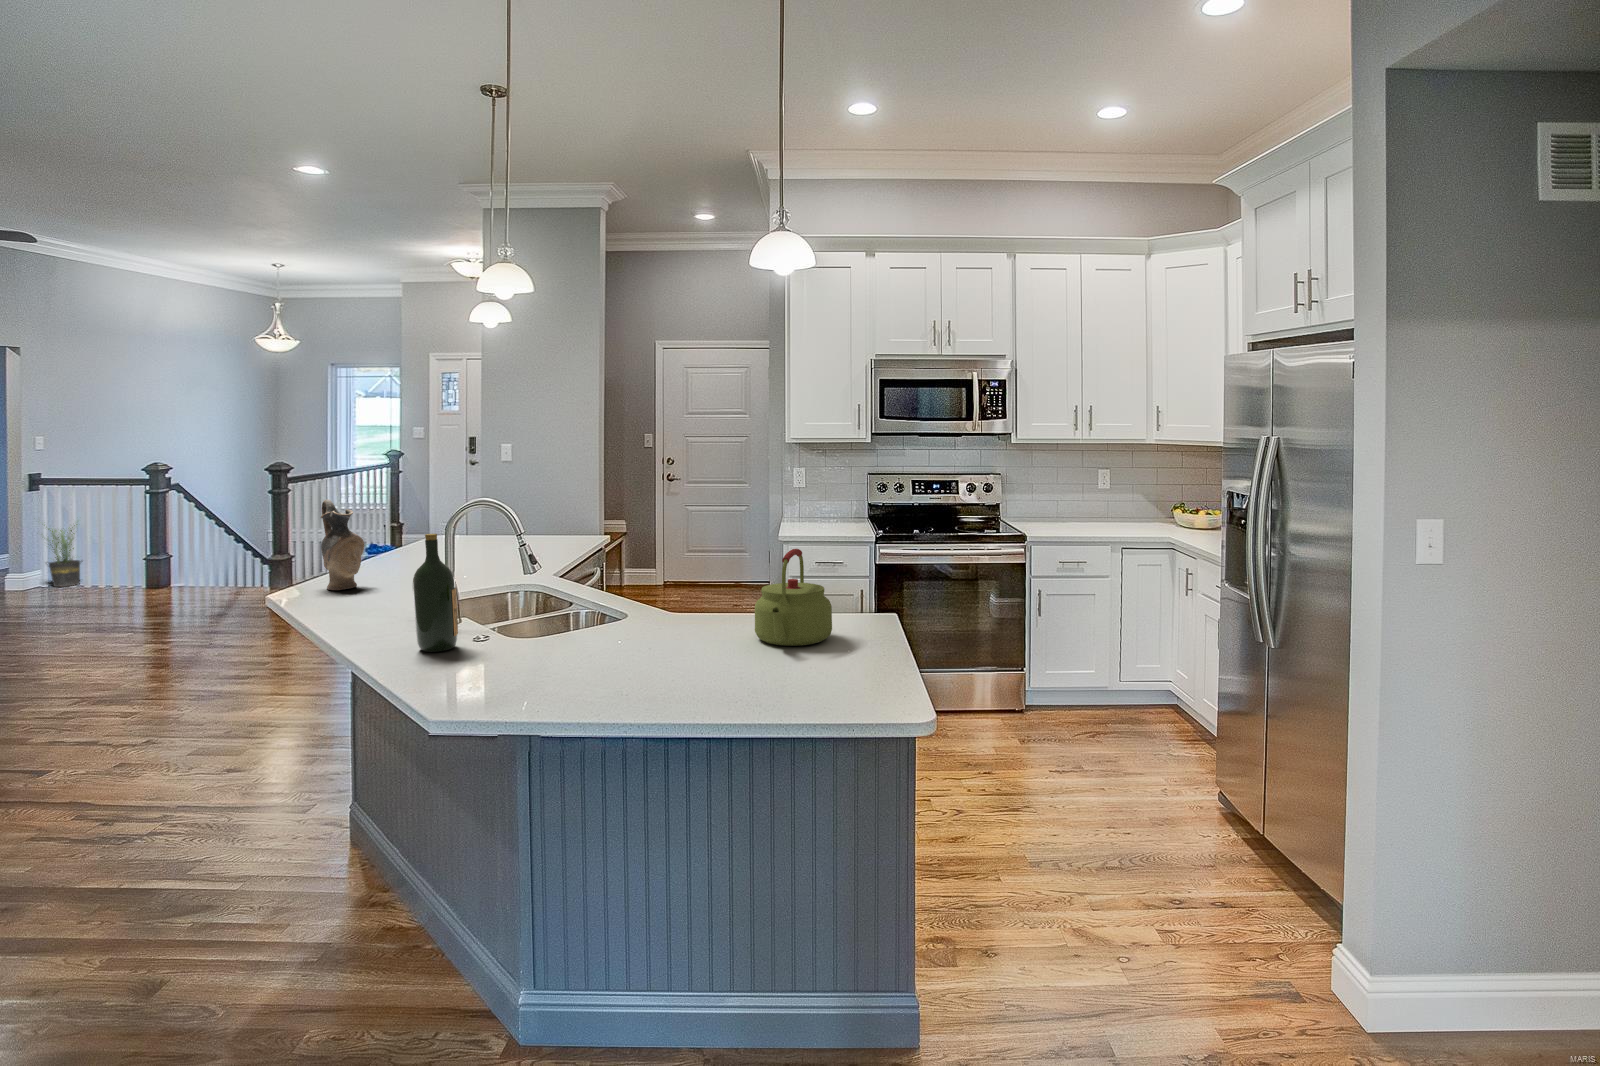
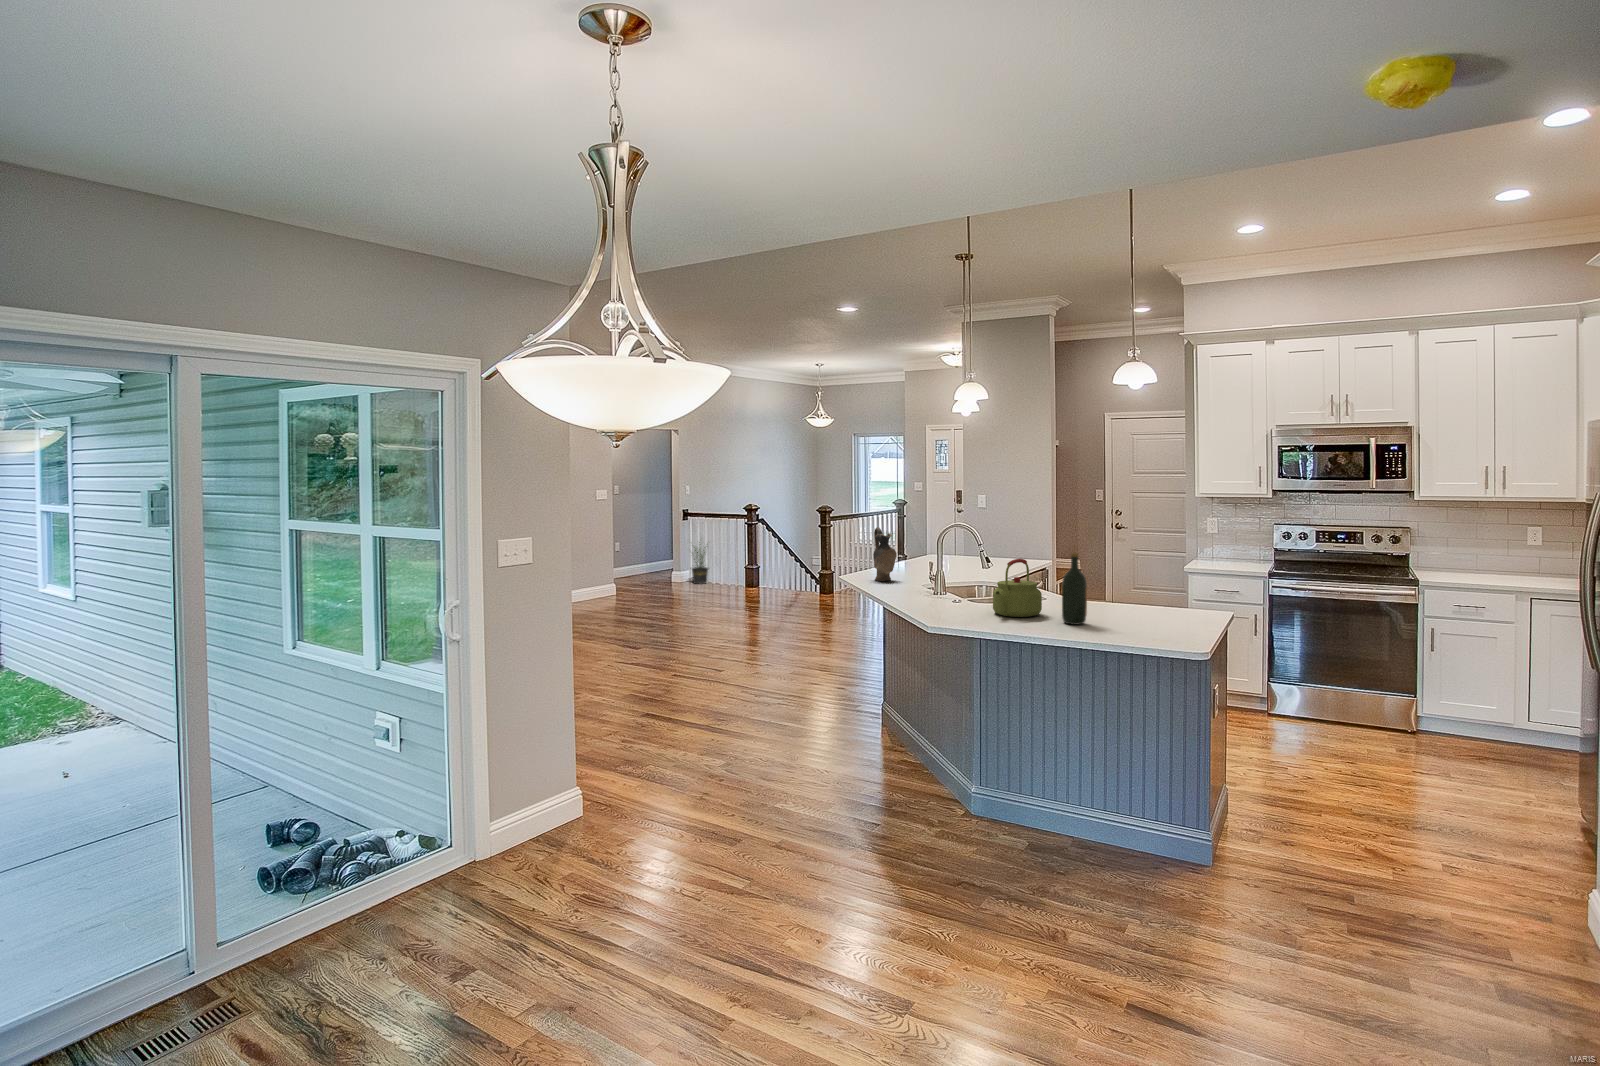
wine bottle: present [413,534,458,652] -> present [1062,553,1087,625]
kettle: present [755,549,832,646] -> present [993,559,1042,617]

